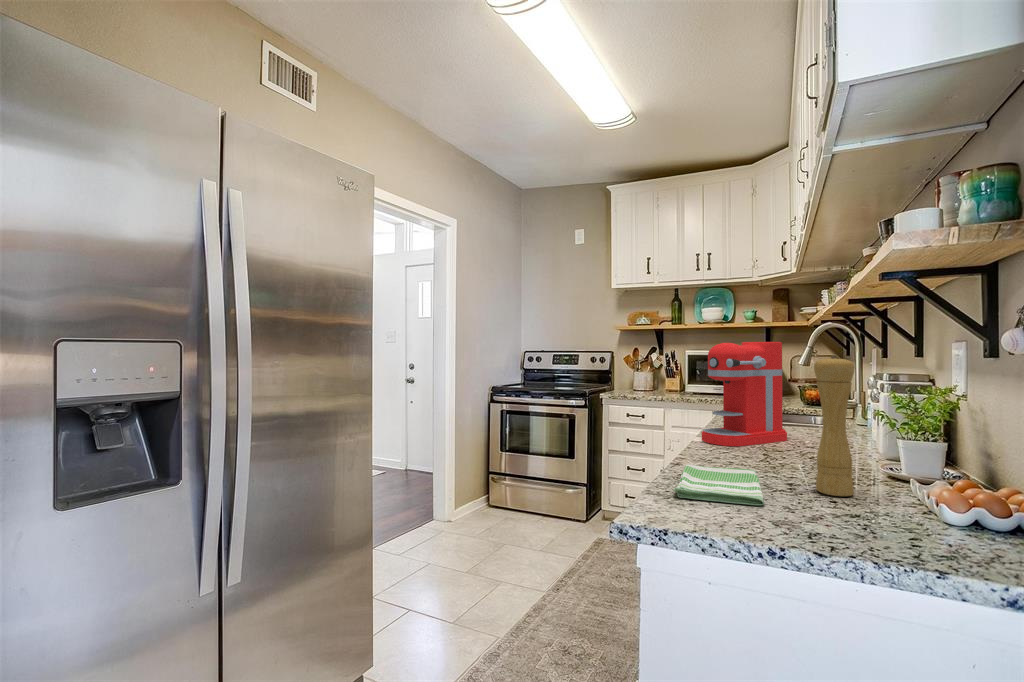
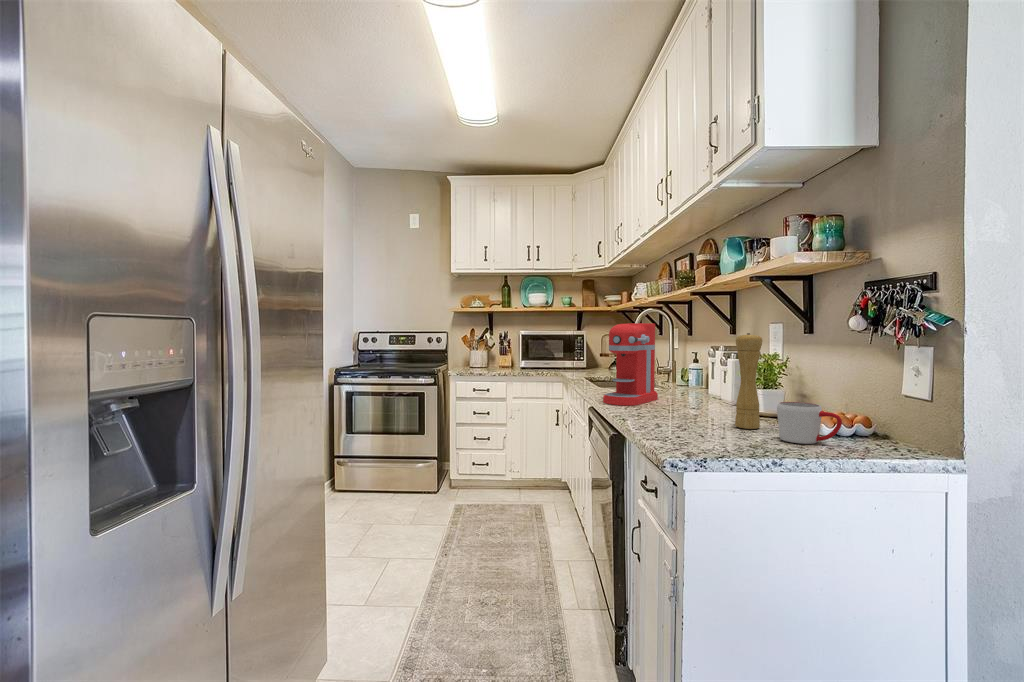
mug: none [842,461,940,532] -> present [777,402,842,444]
dish towel: present [673,464,764,505] -> none [643,417,727,440]

